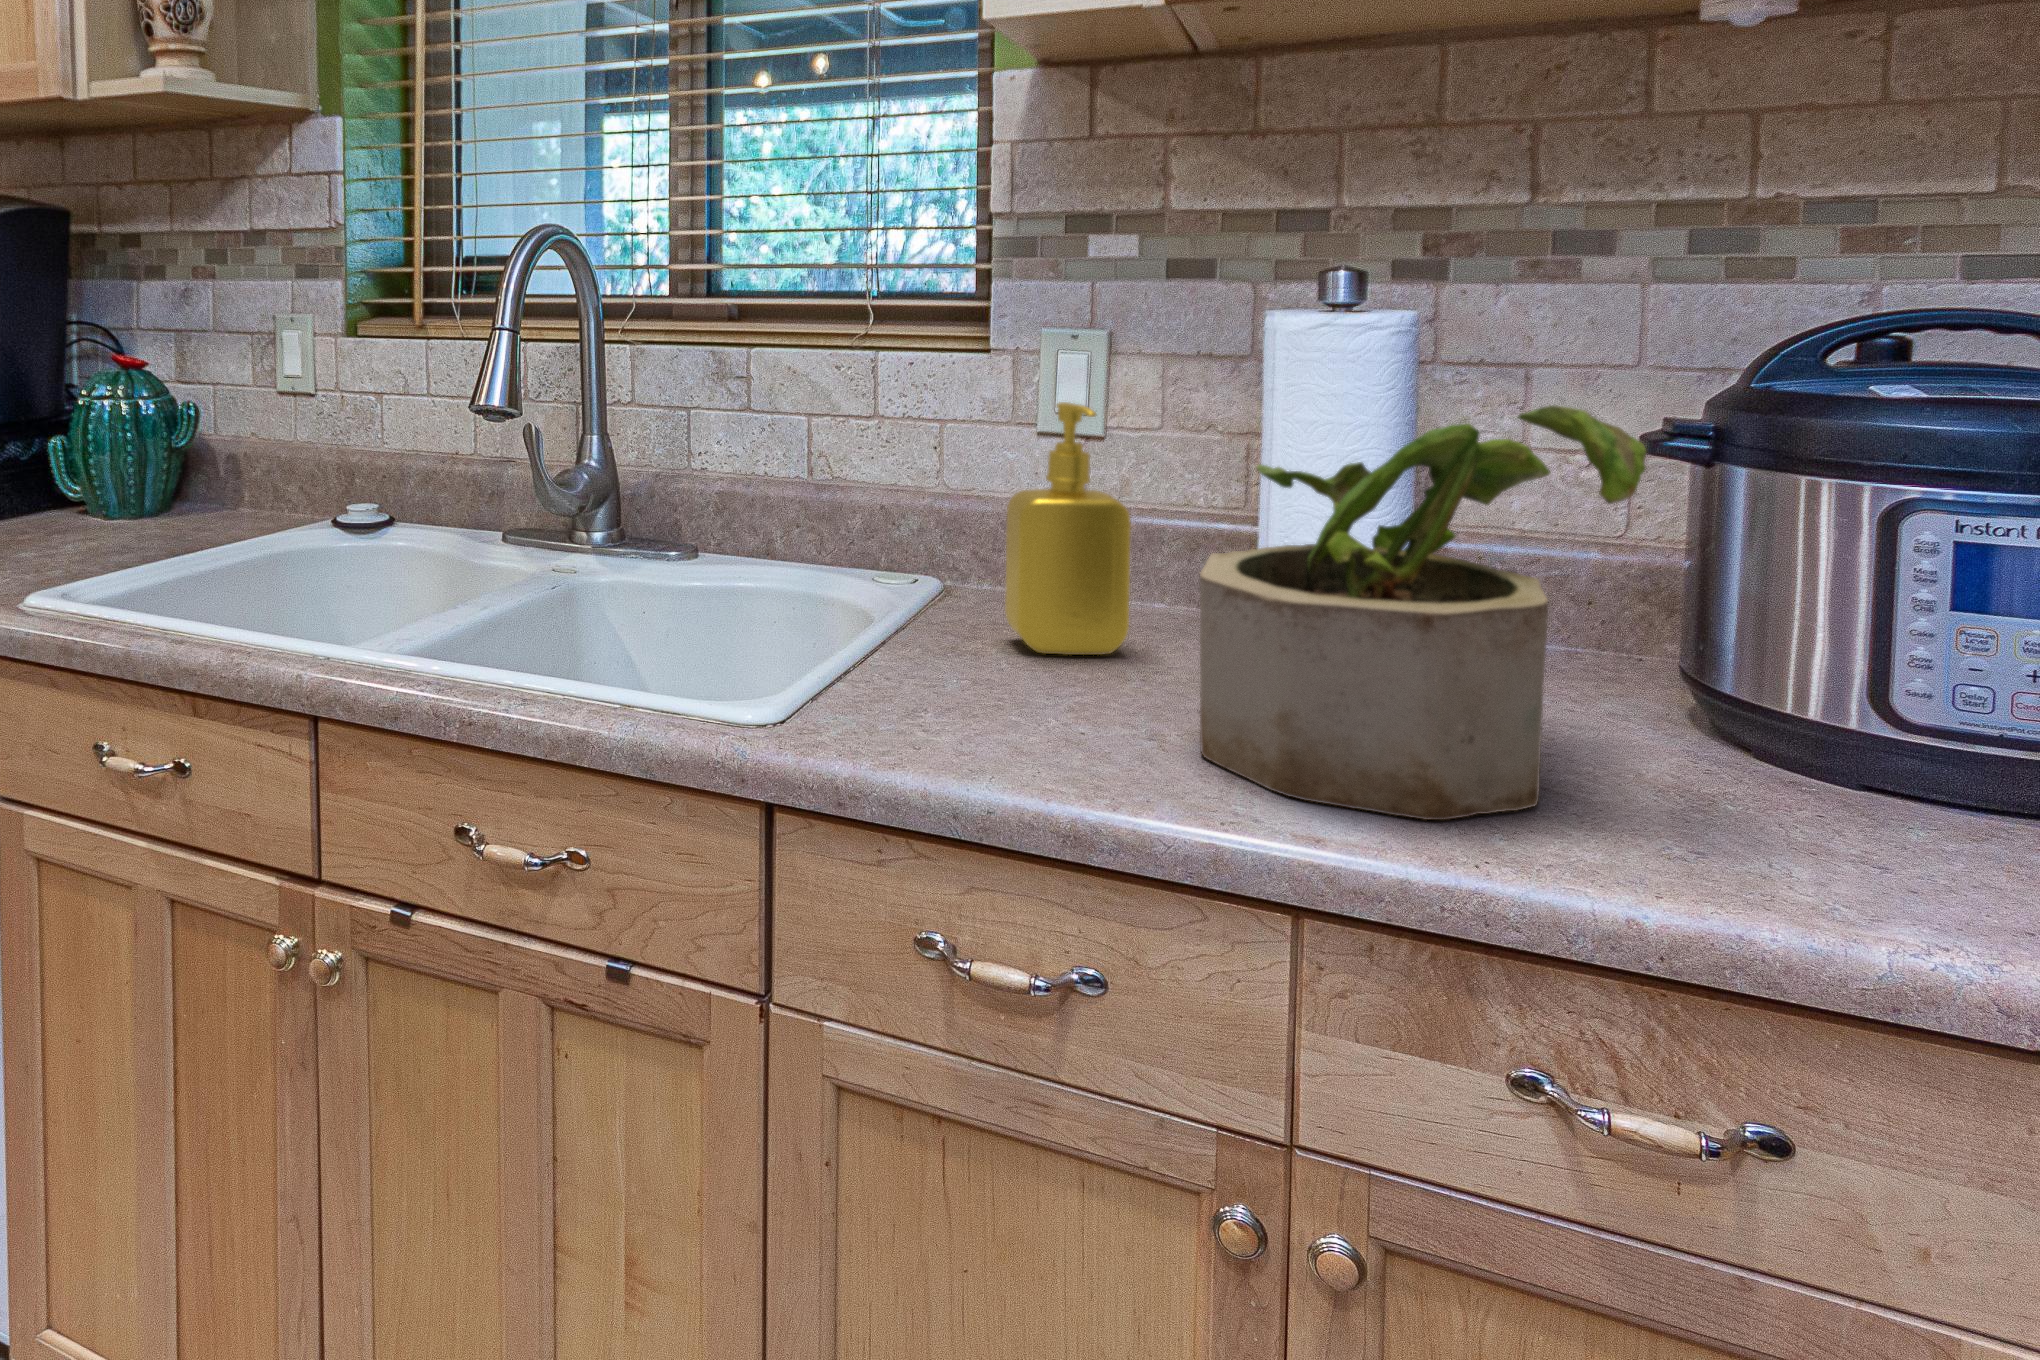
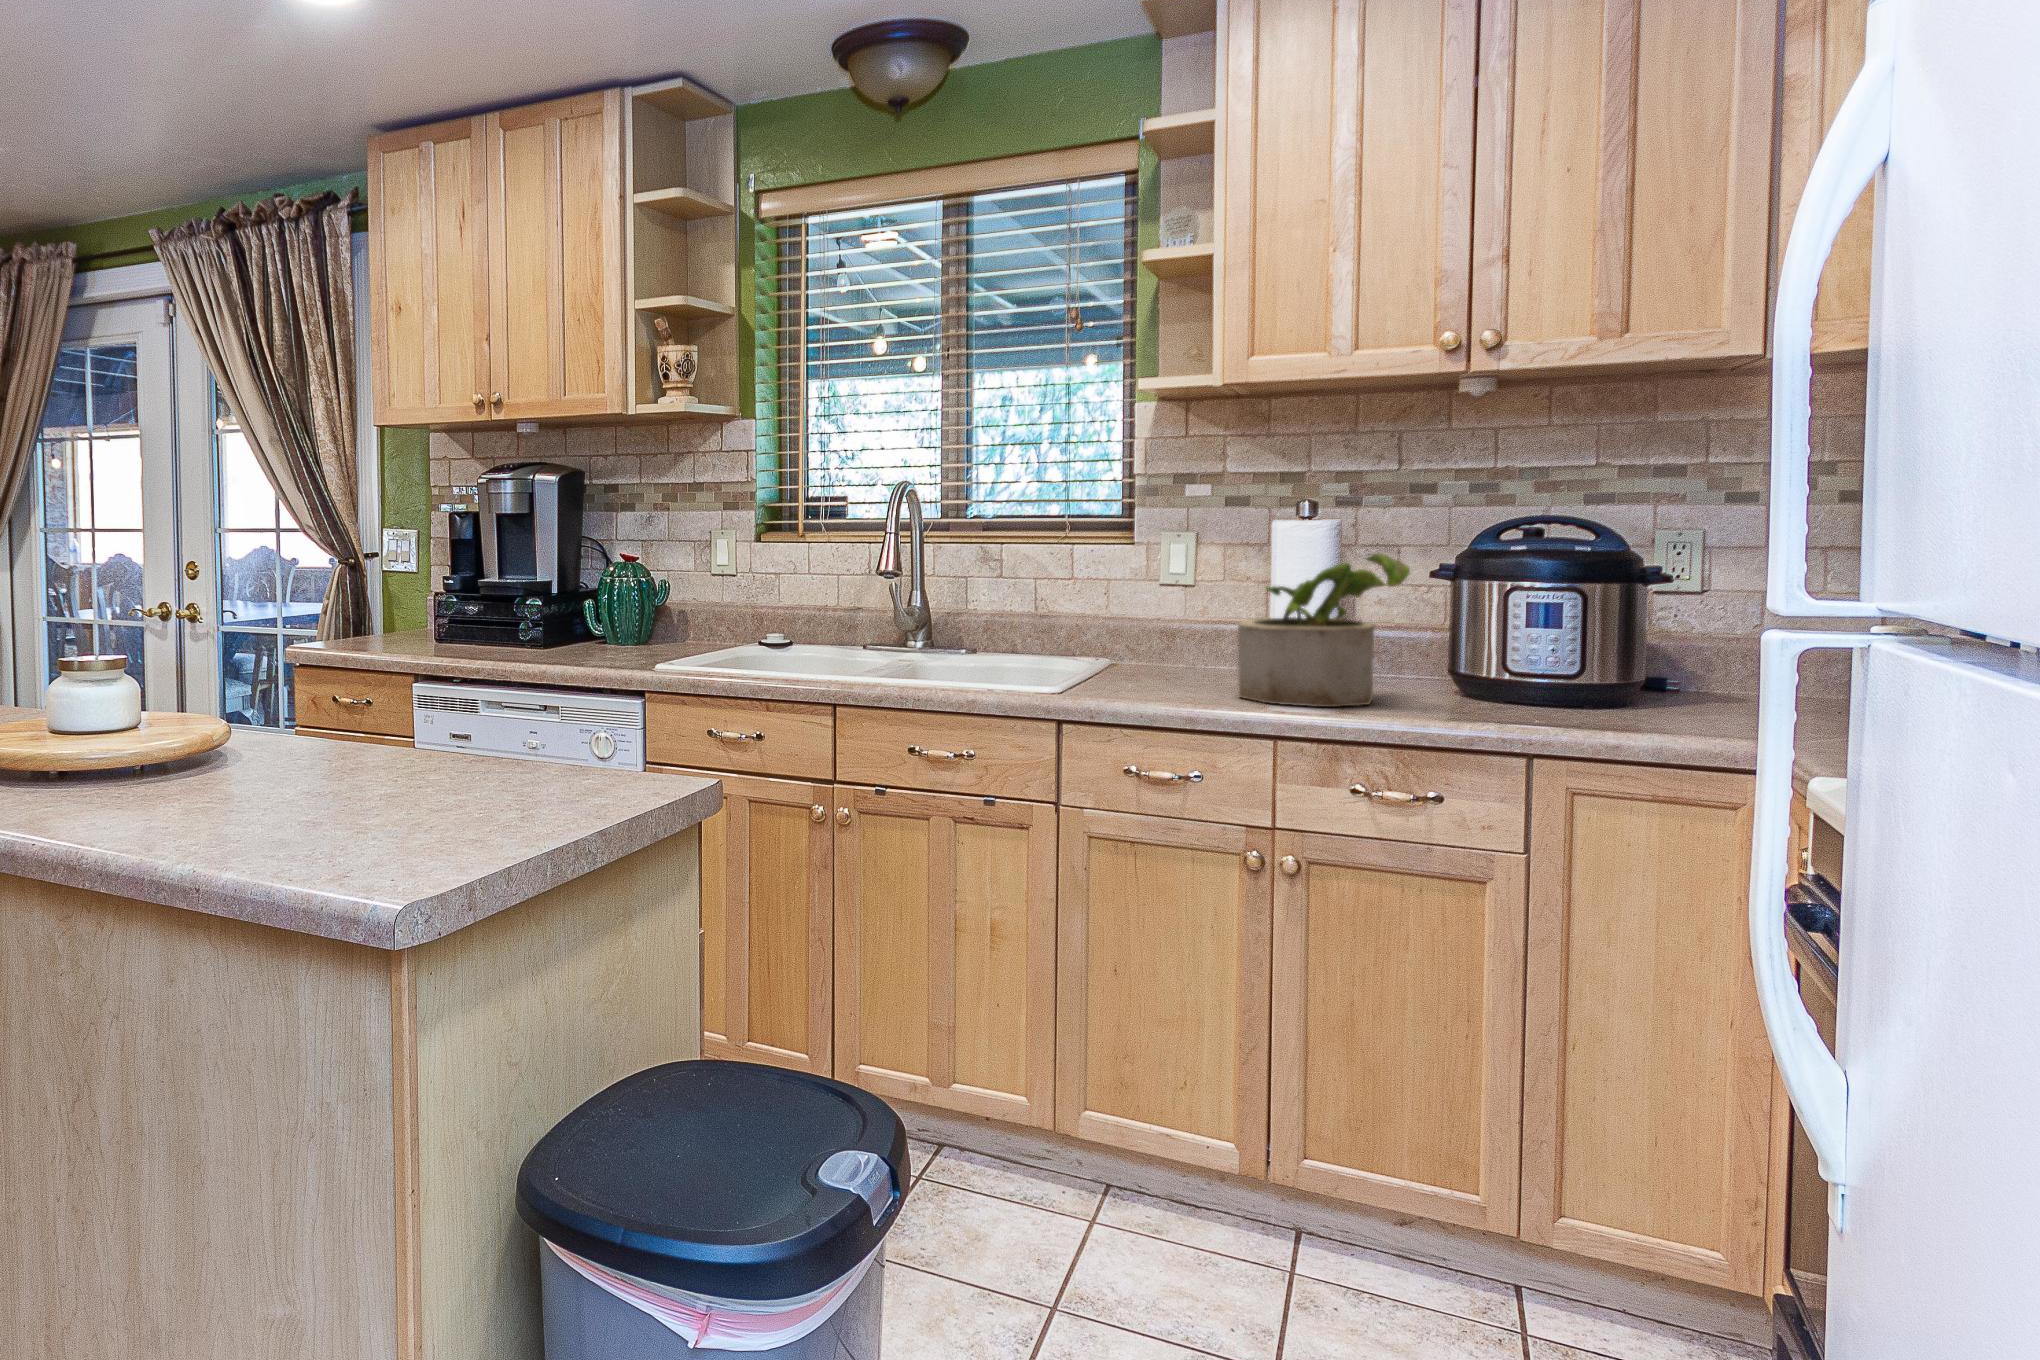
soap dispenser: present [1005,402,1131,655] -> none [1150,564,1209,678]

